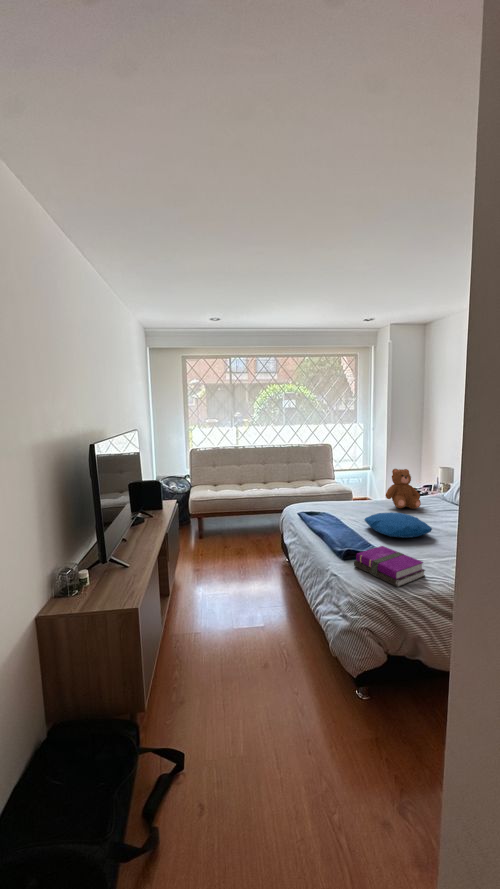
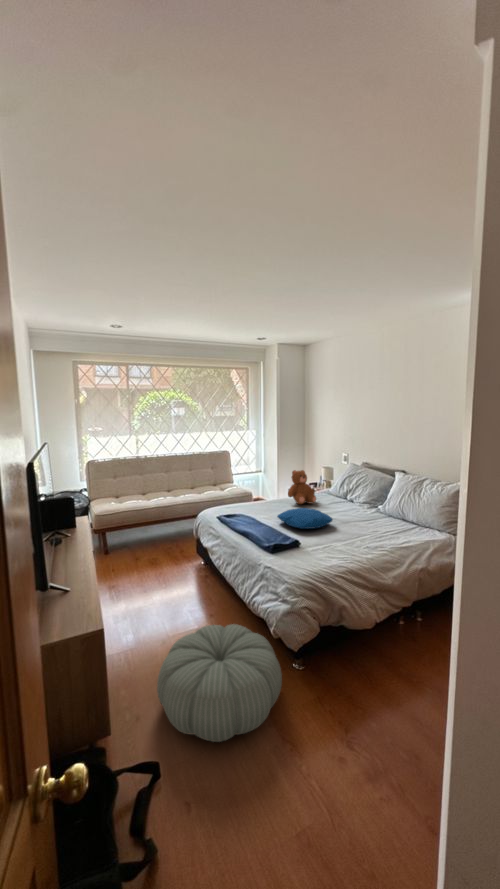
notebook: present [354,546,425,587] -> none [282,537,339,570]
pouf: none [200,626,332,752] -> present [157,624,282,742]

